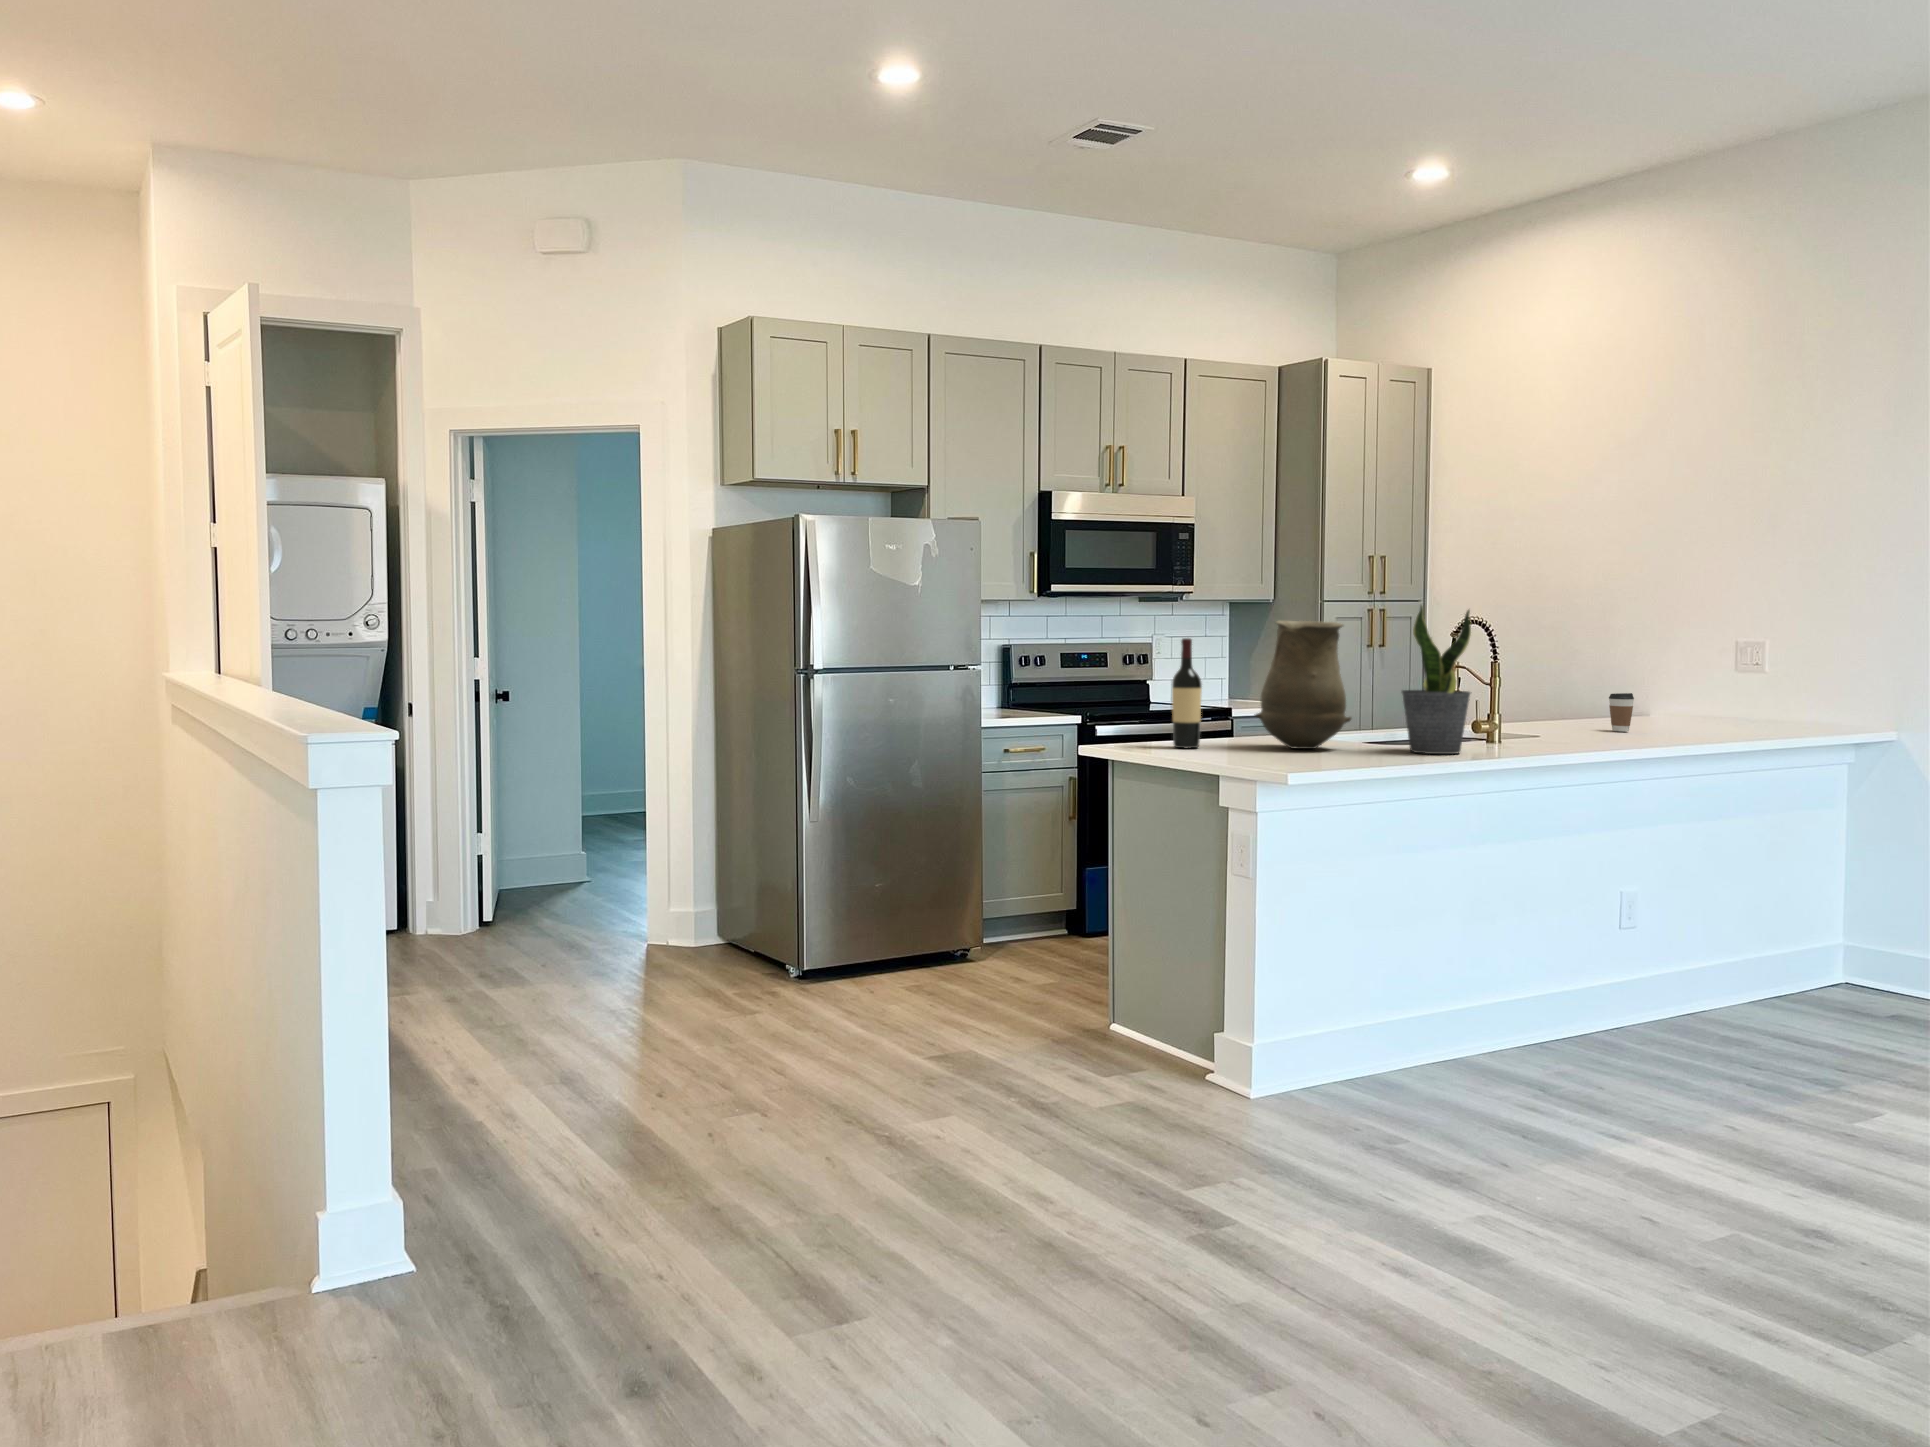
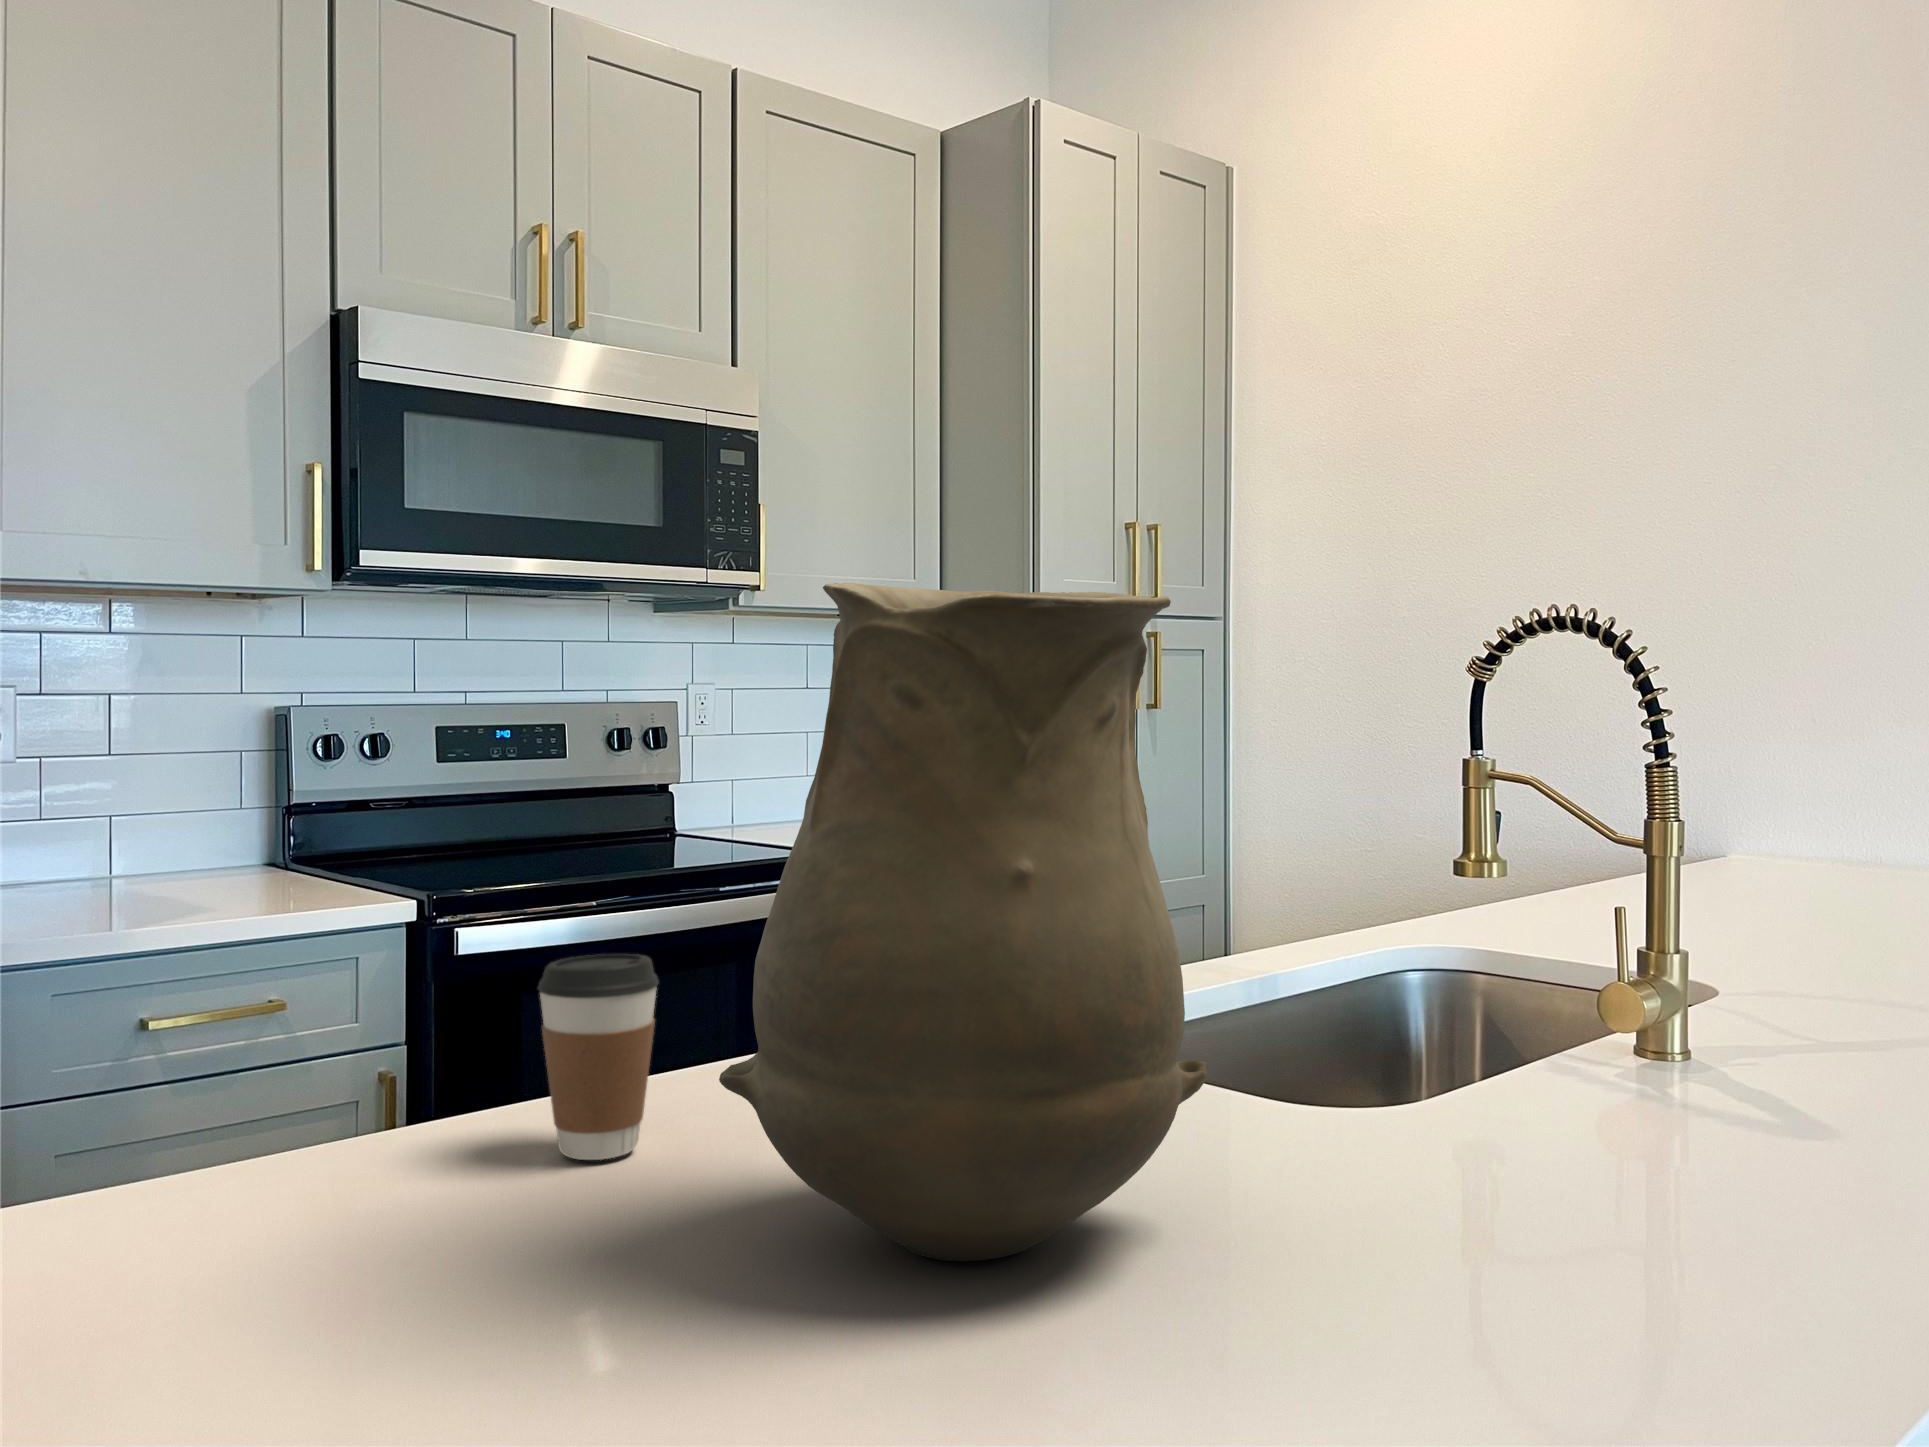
potted plant: present [1402,605,1471,754] -> none [1436,482,1797,1280]
wine bottle: present [1172,638,1202,748] -> none [236,671,415,1314]
coffee cup: present [1609,693,1634,732] -> present [538,954,659,1160]

